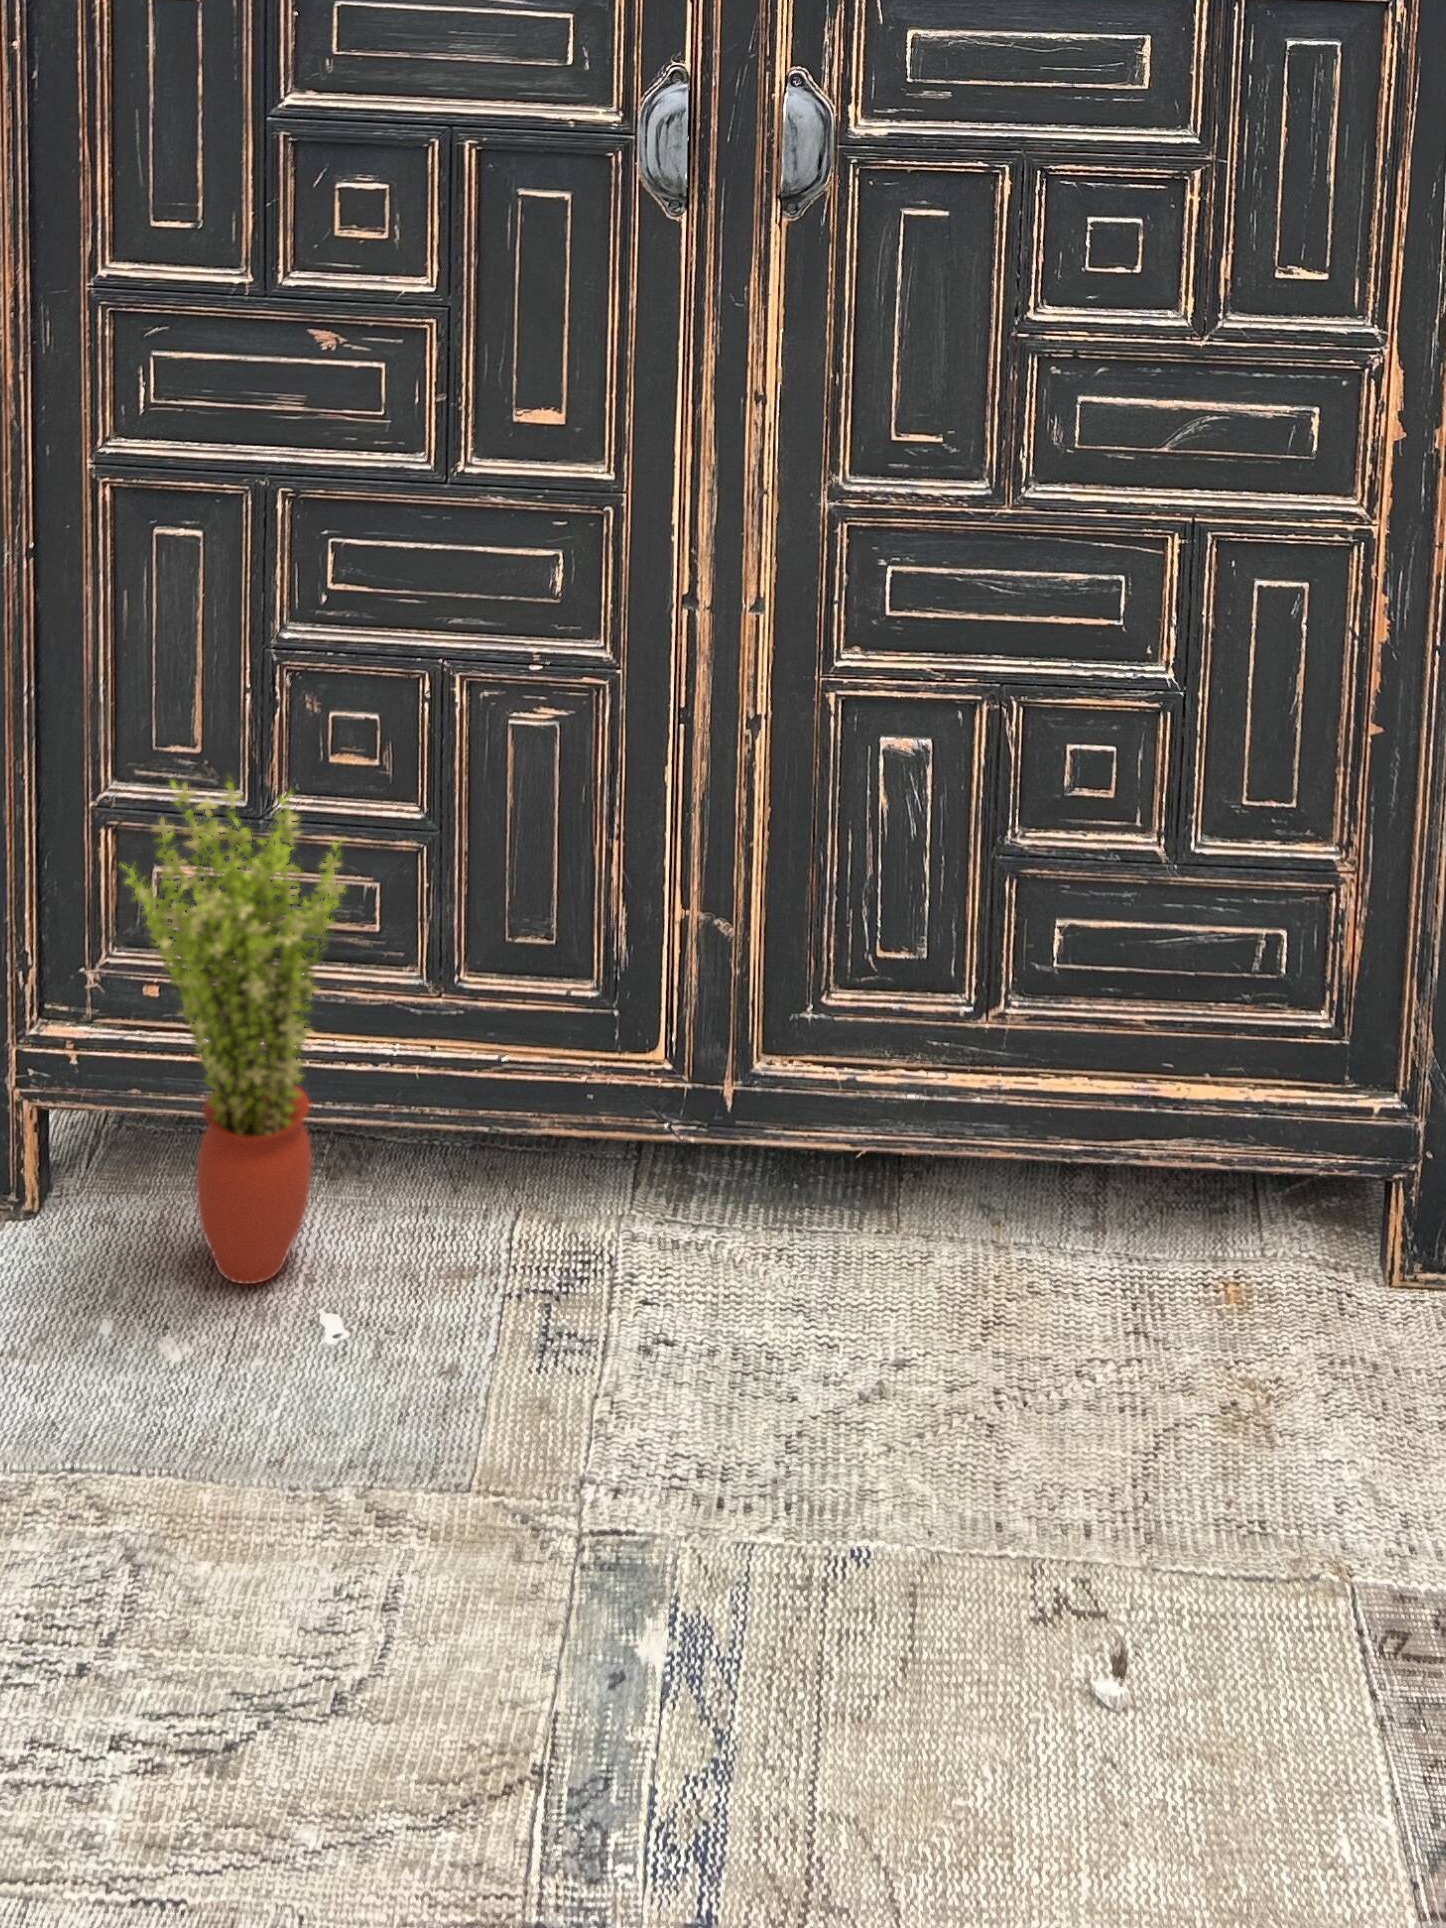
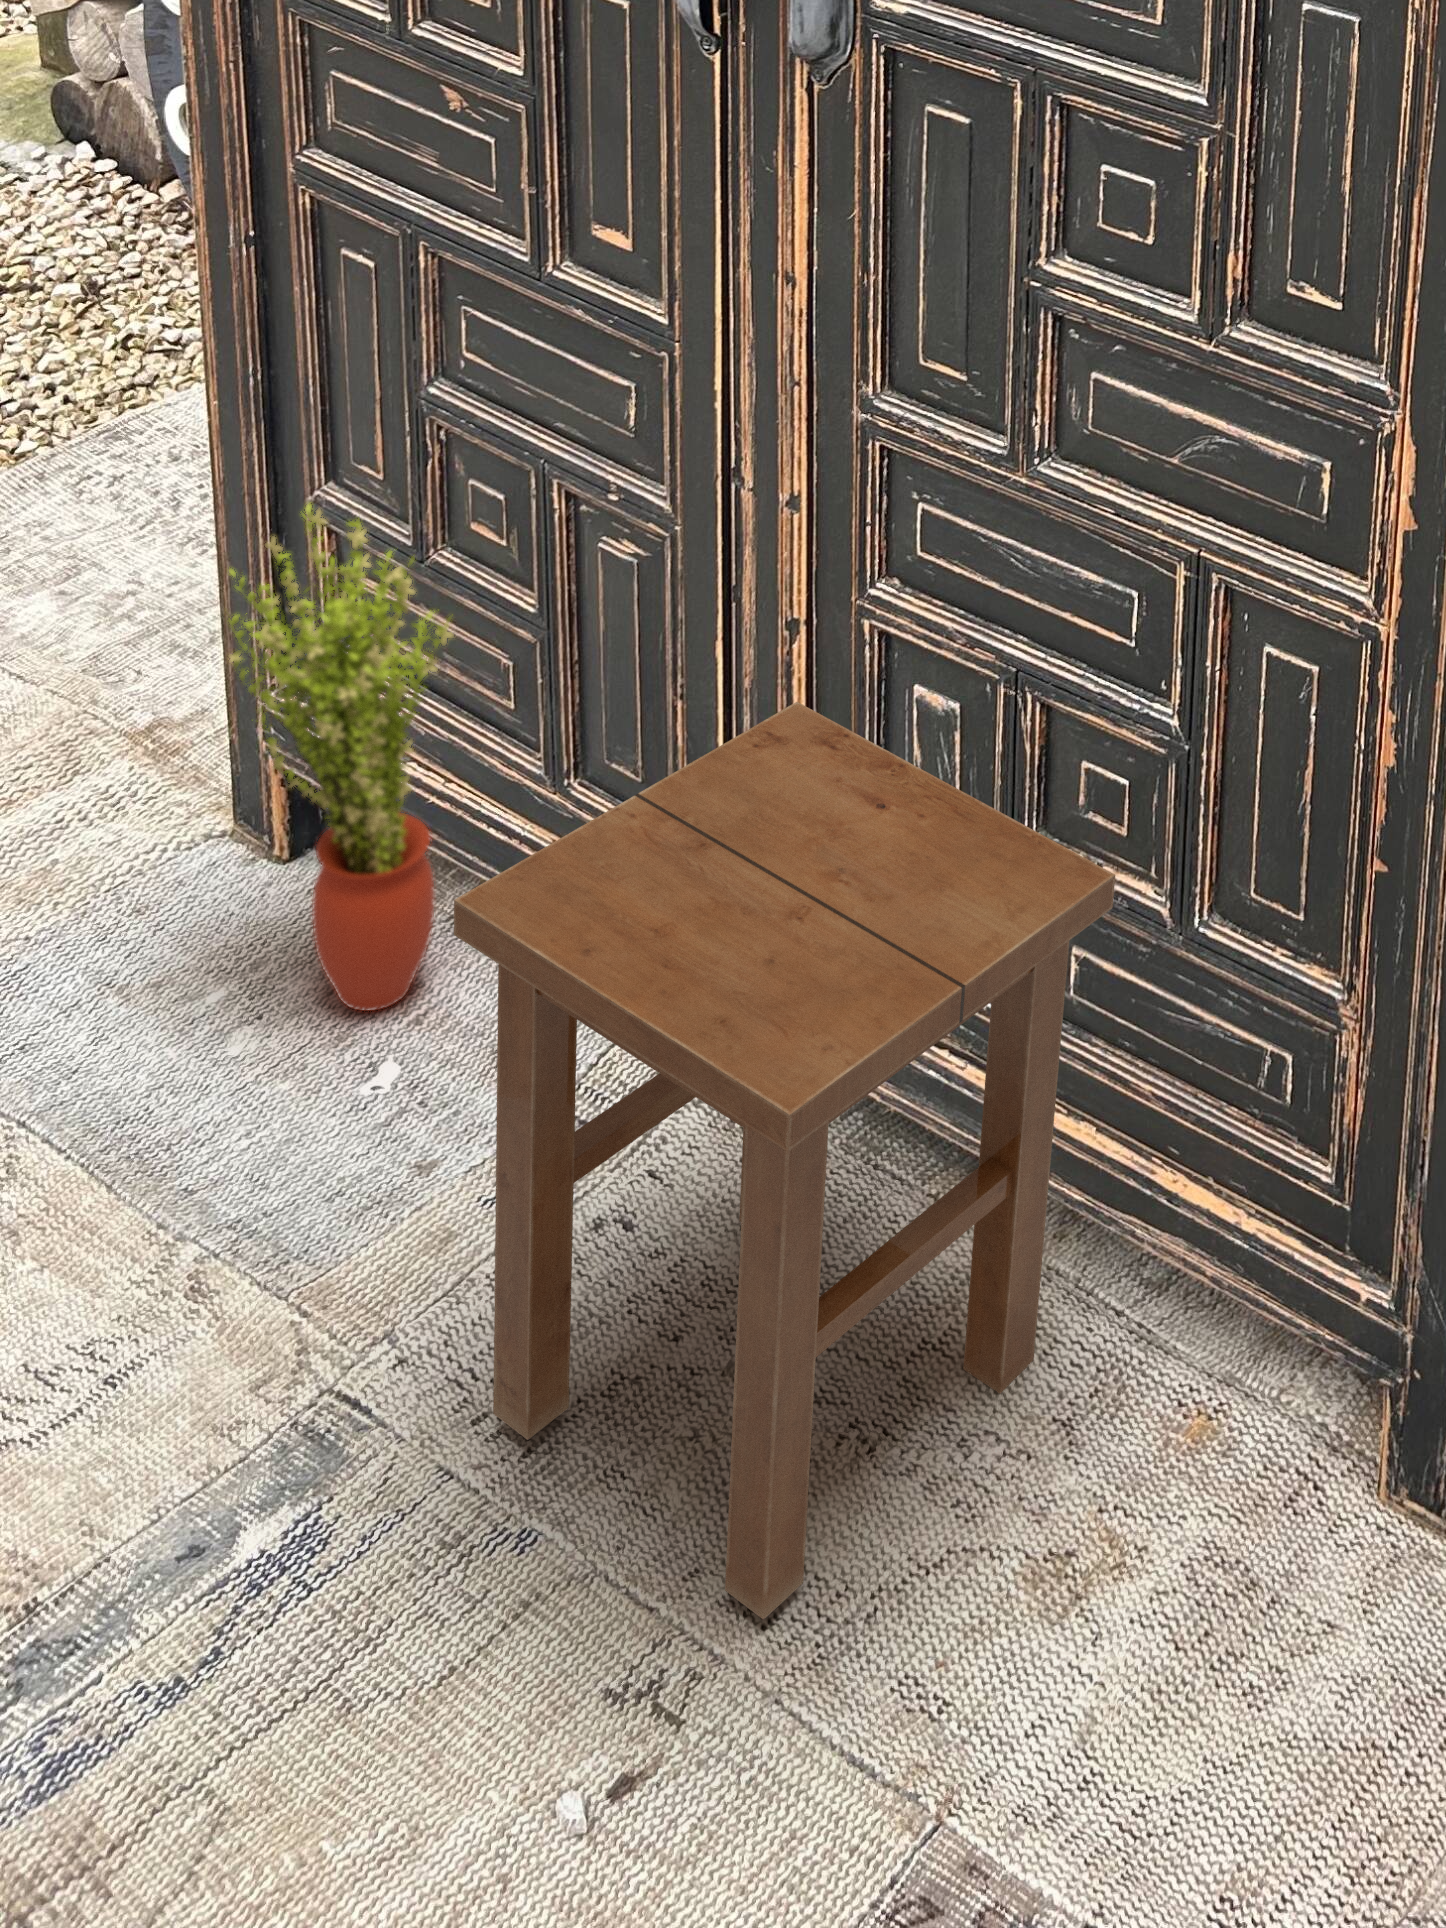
stool: none [725,792,1155,1540] -> present [454,702,1115,1620]

